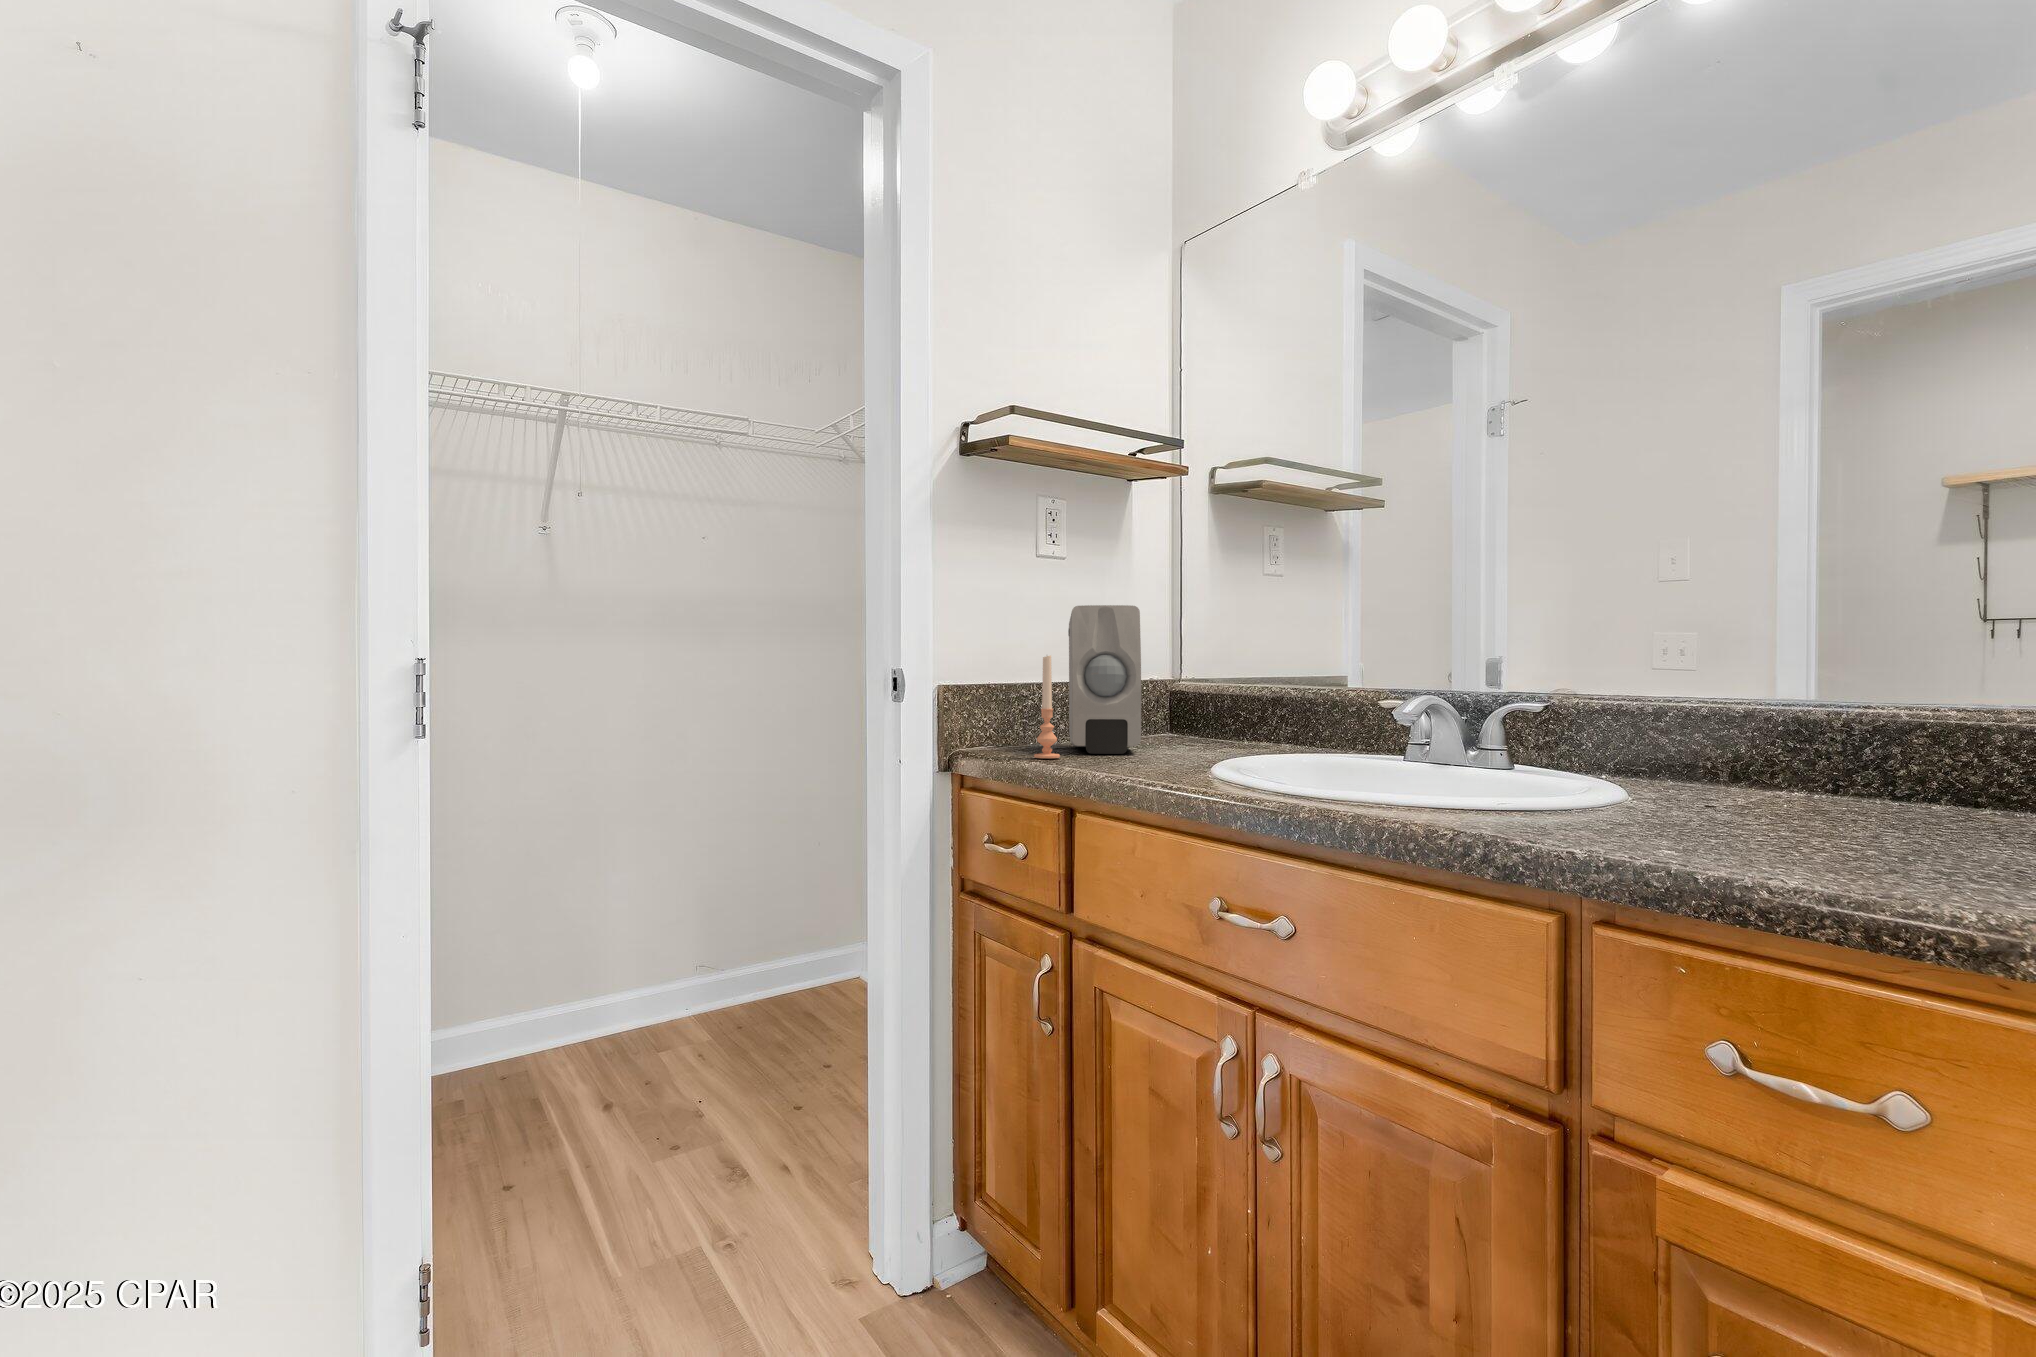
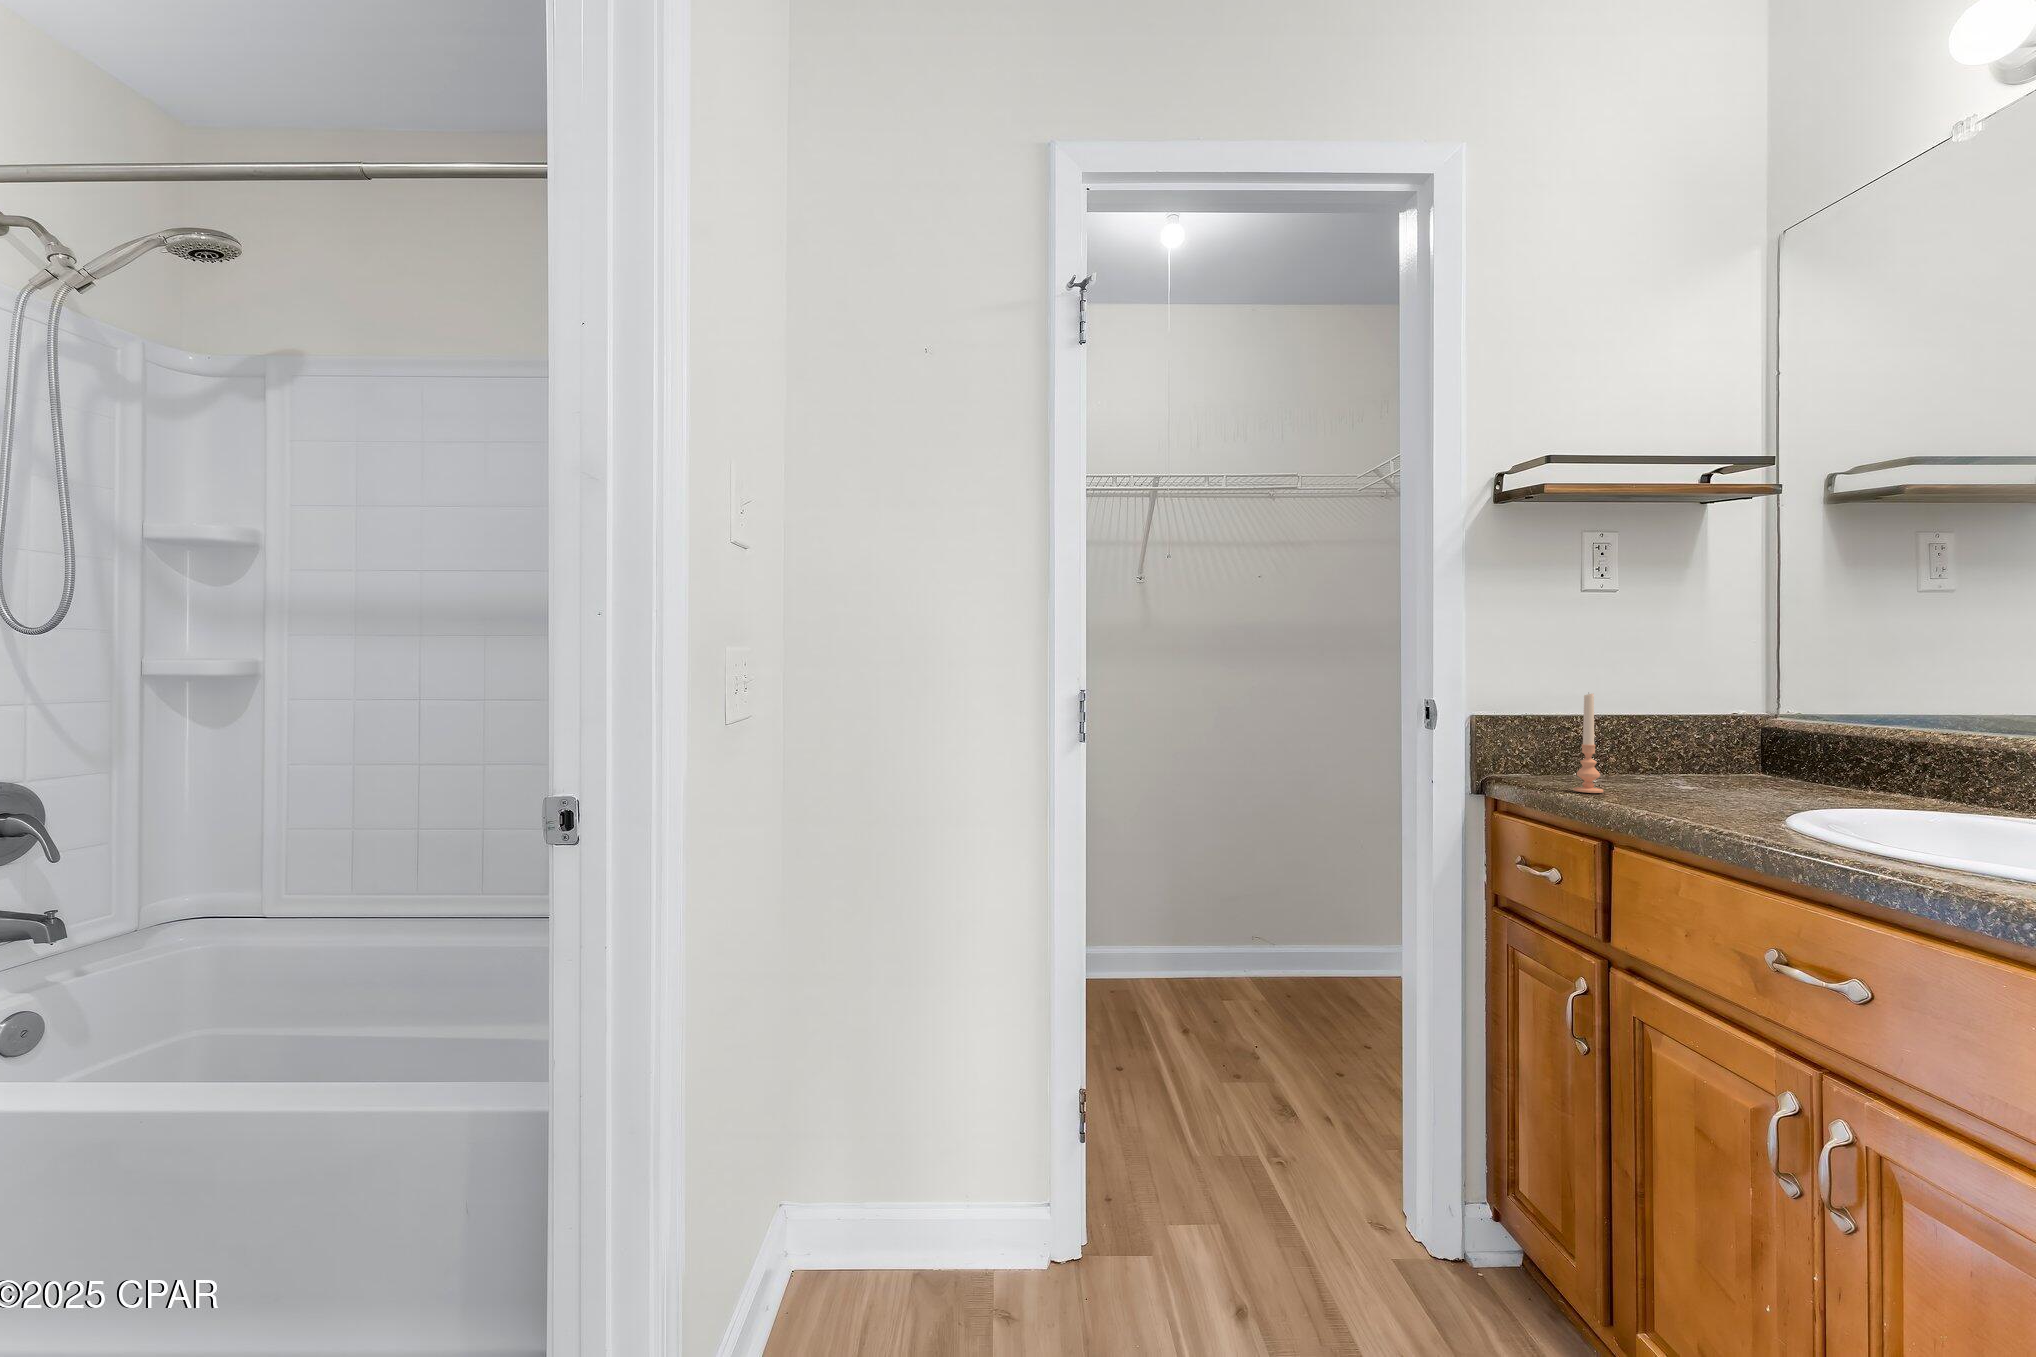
soap dispenser: present [1068,605,1141,754] -> none [1620,642,1707,793]

